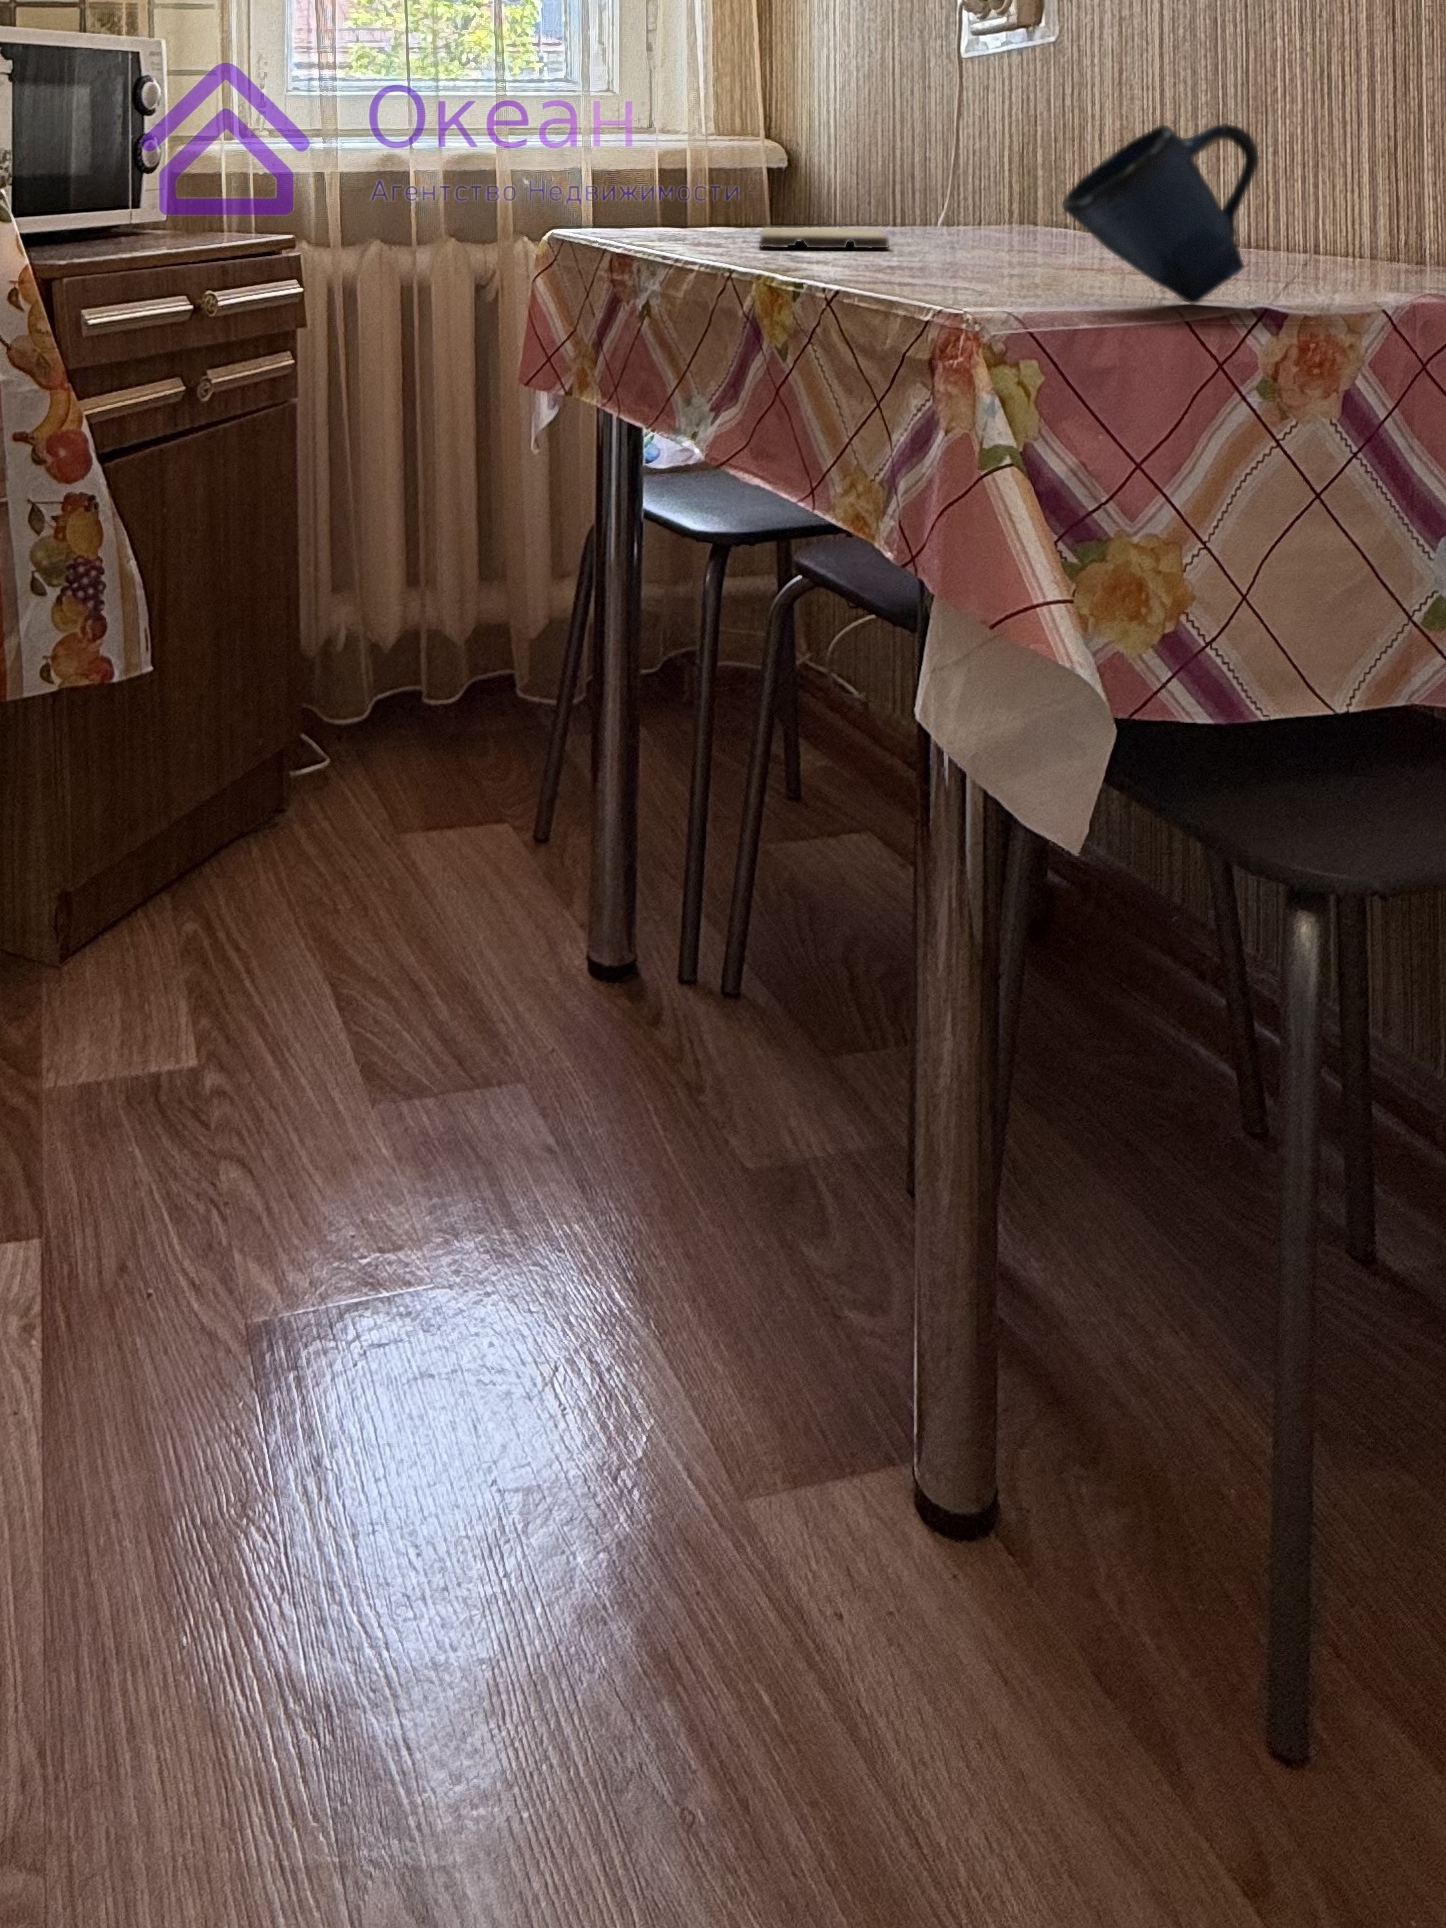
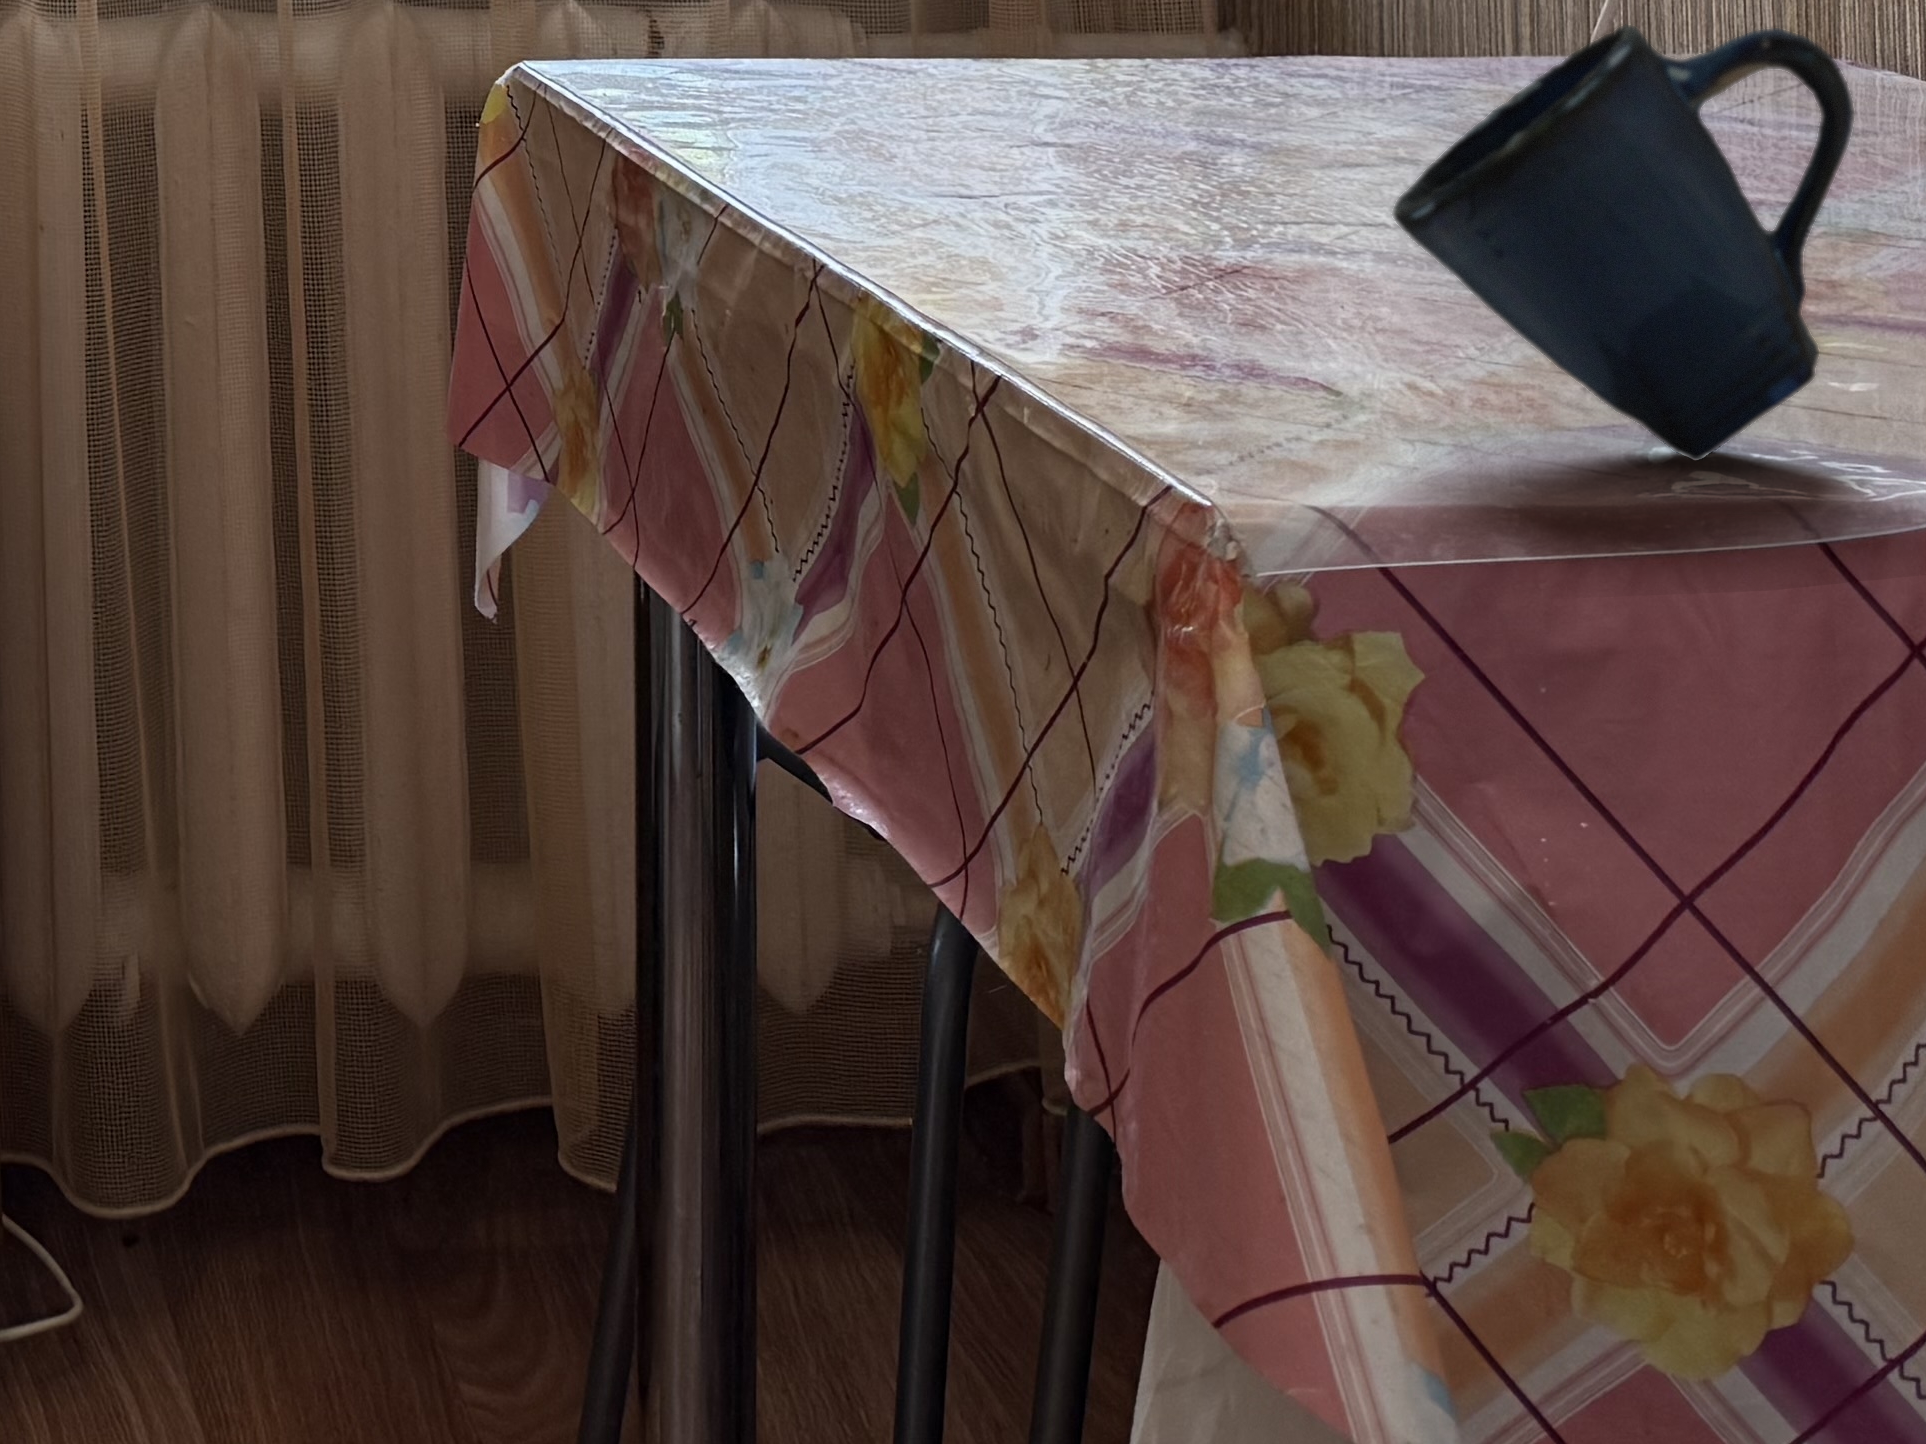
cutting board: present [759,228,889,248] -> none [970,81,1321,165]

